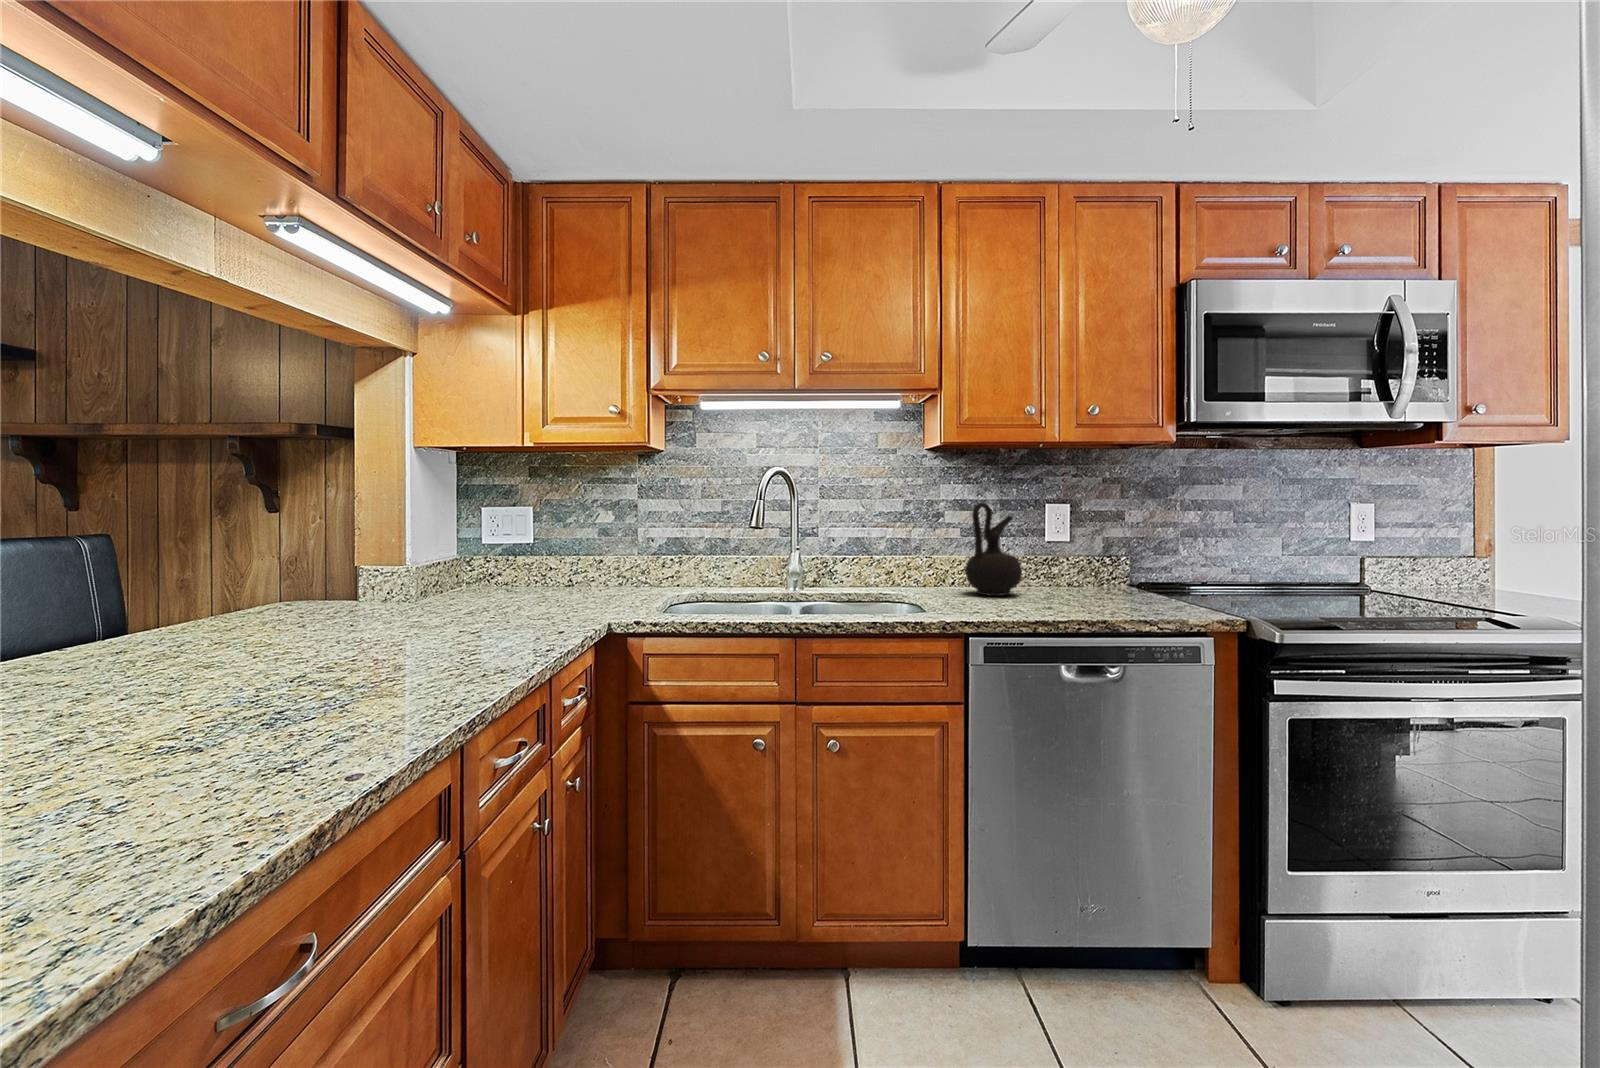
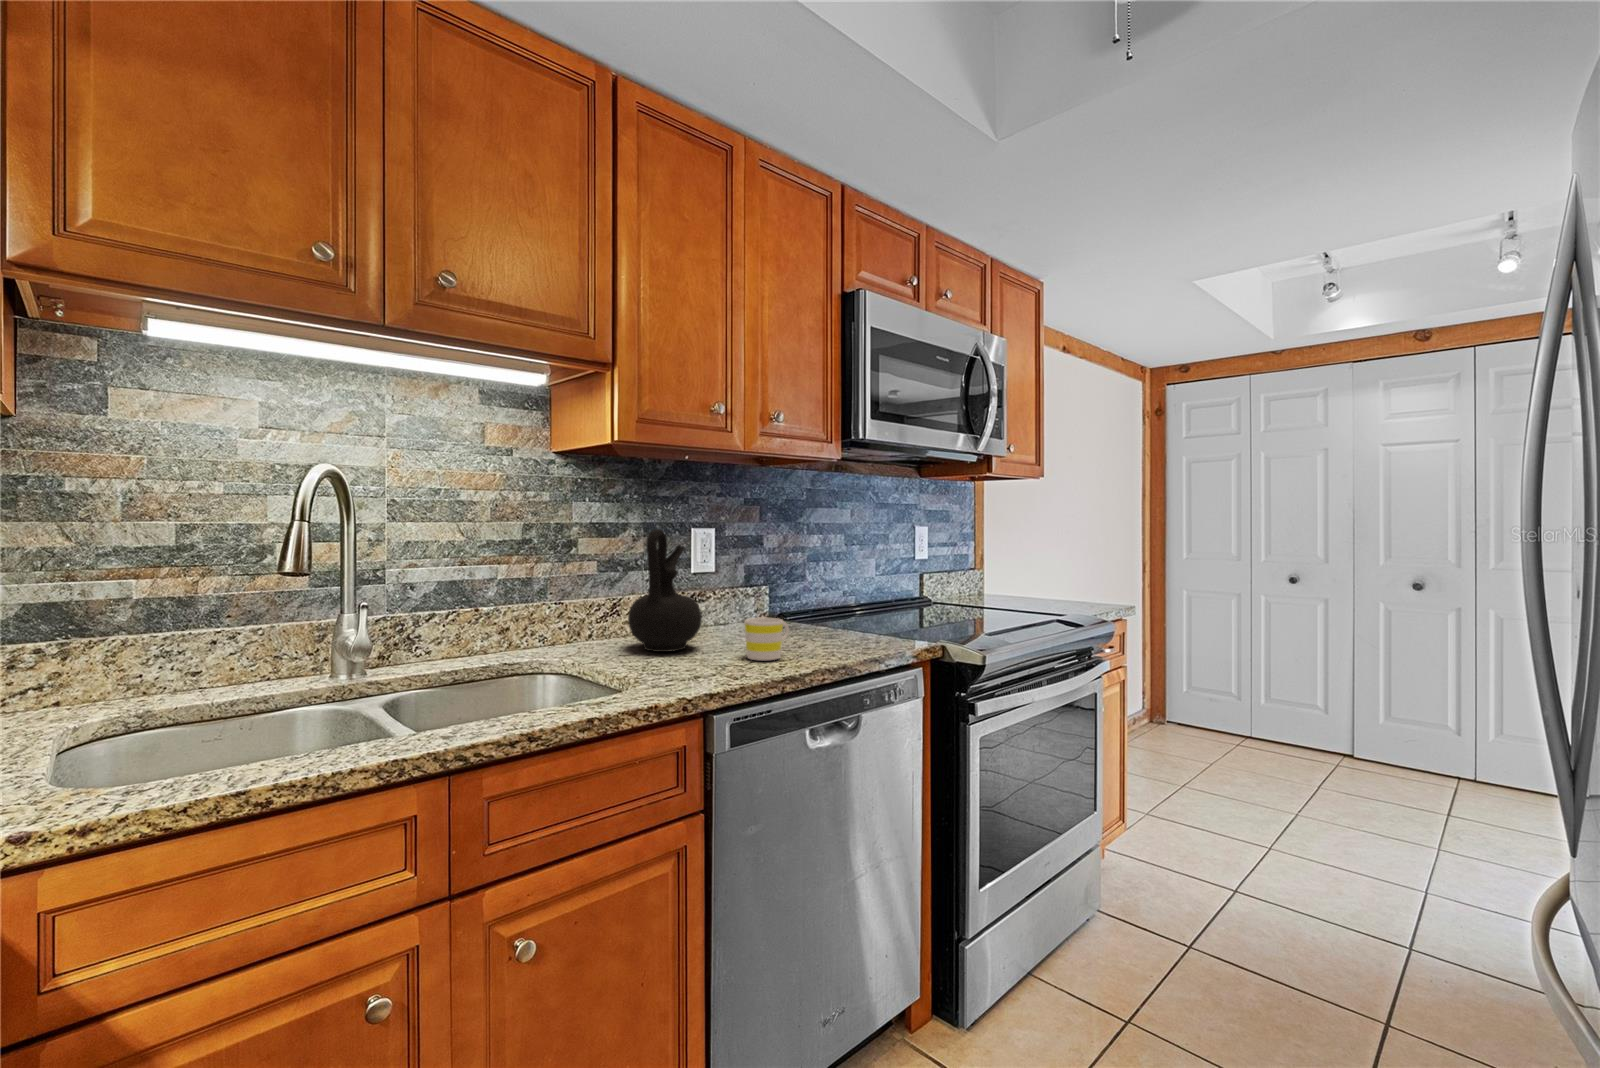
mug: none [1039,573,1082,605] -> present [745,618,789,660]

